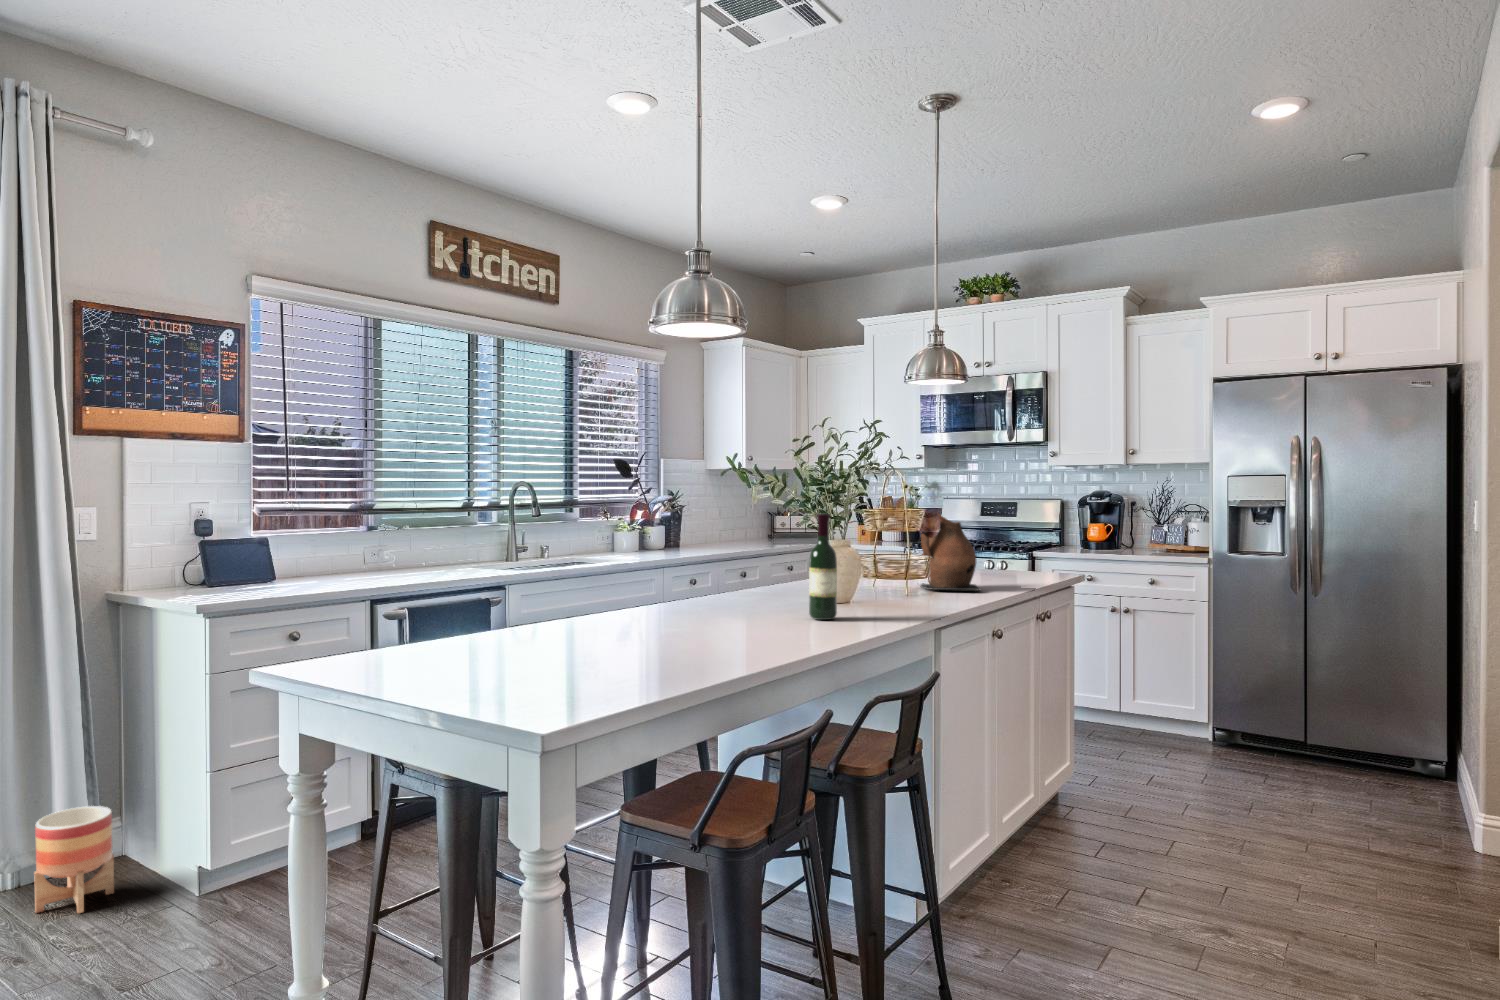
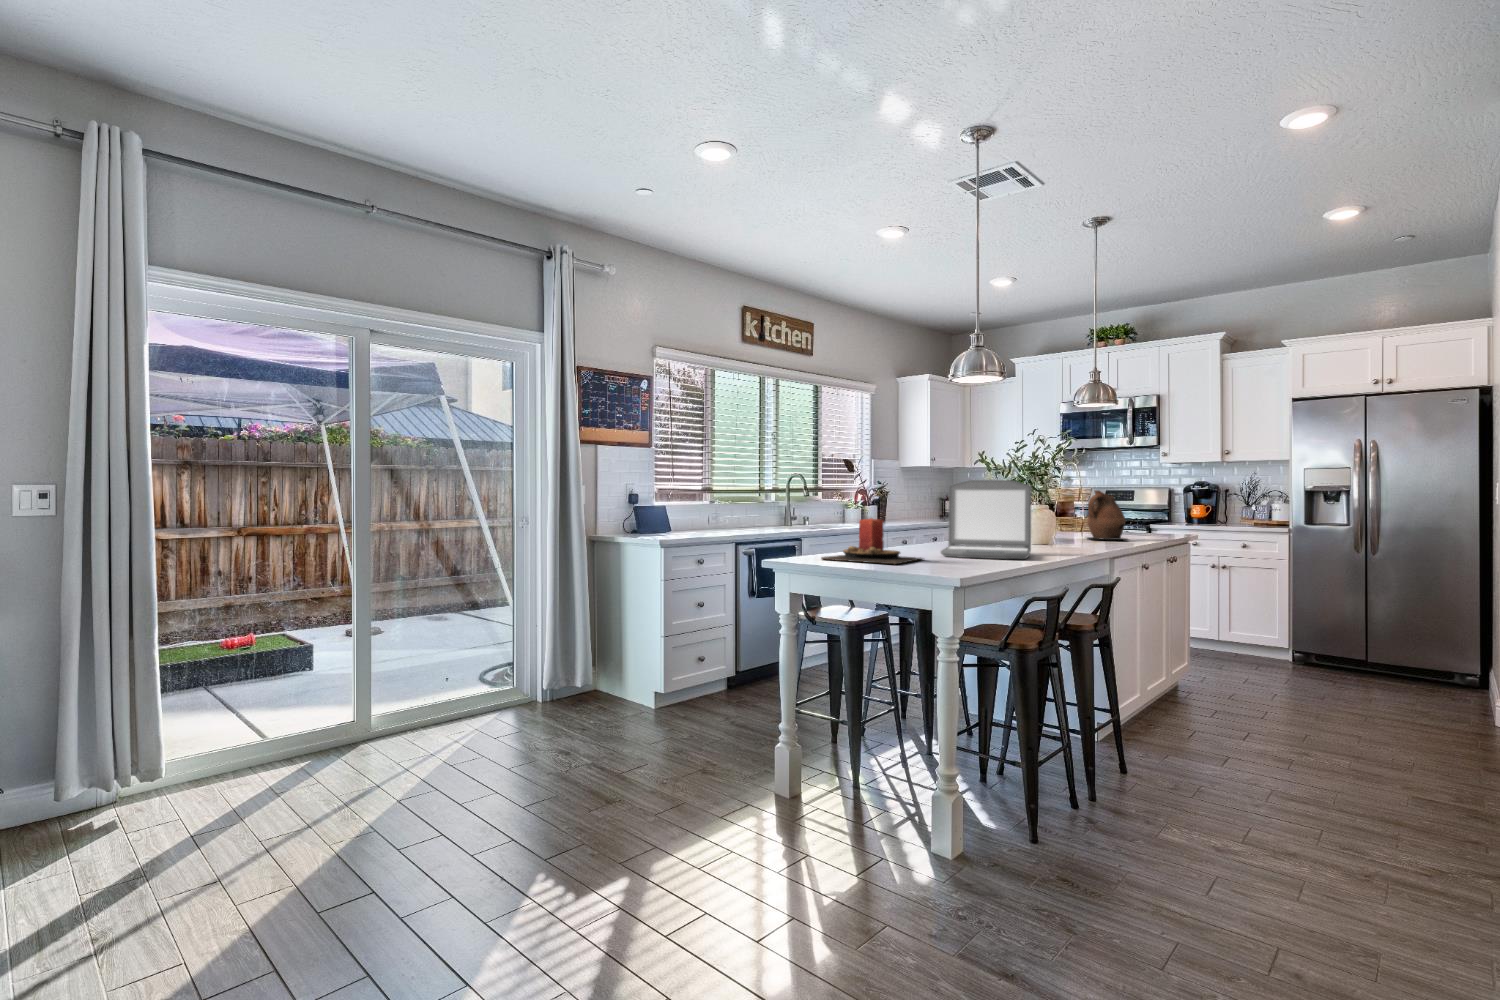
laptop: none [607,508,785,662] -> present [941,480,1032,559]
wine bottle: present [809,514,837,620] -> none [1032,486,1050,549]
candle: none [339,591,558,696] -> present [821,518,923,564]
planter: present [34,806,114,913] -> none [575,656,610,713]

